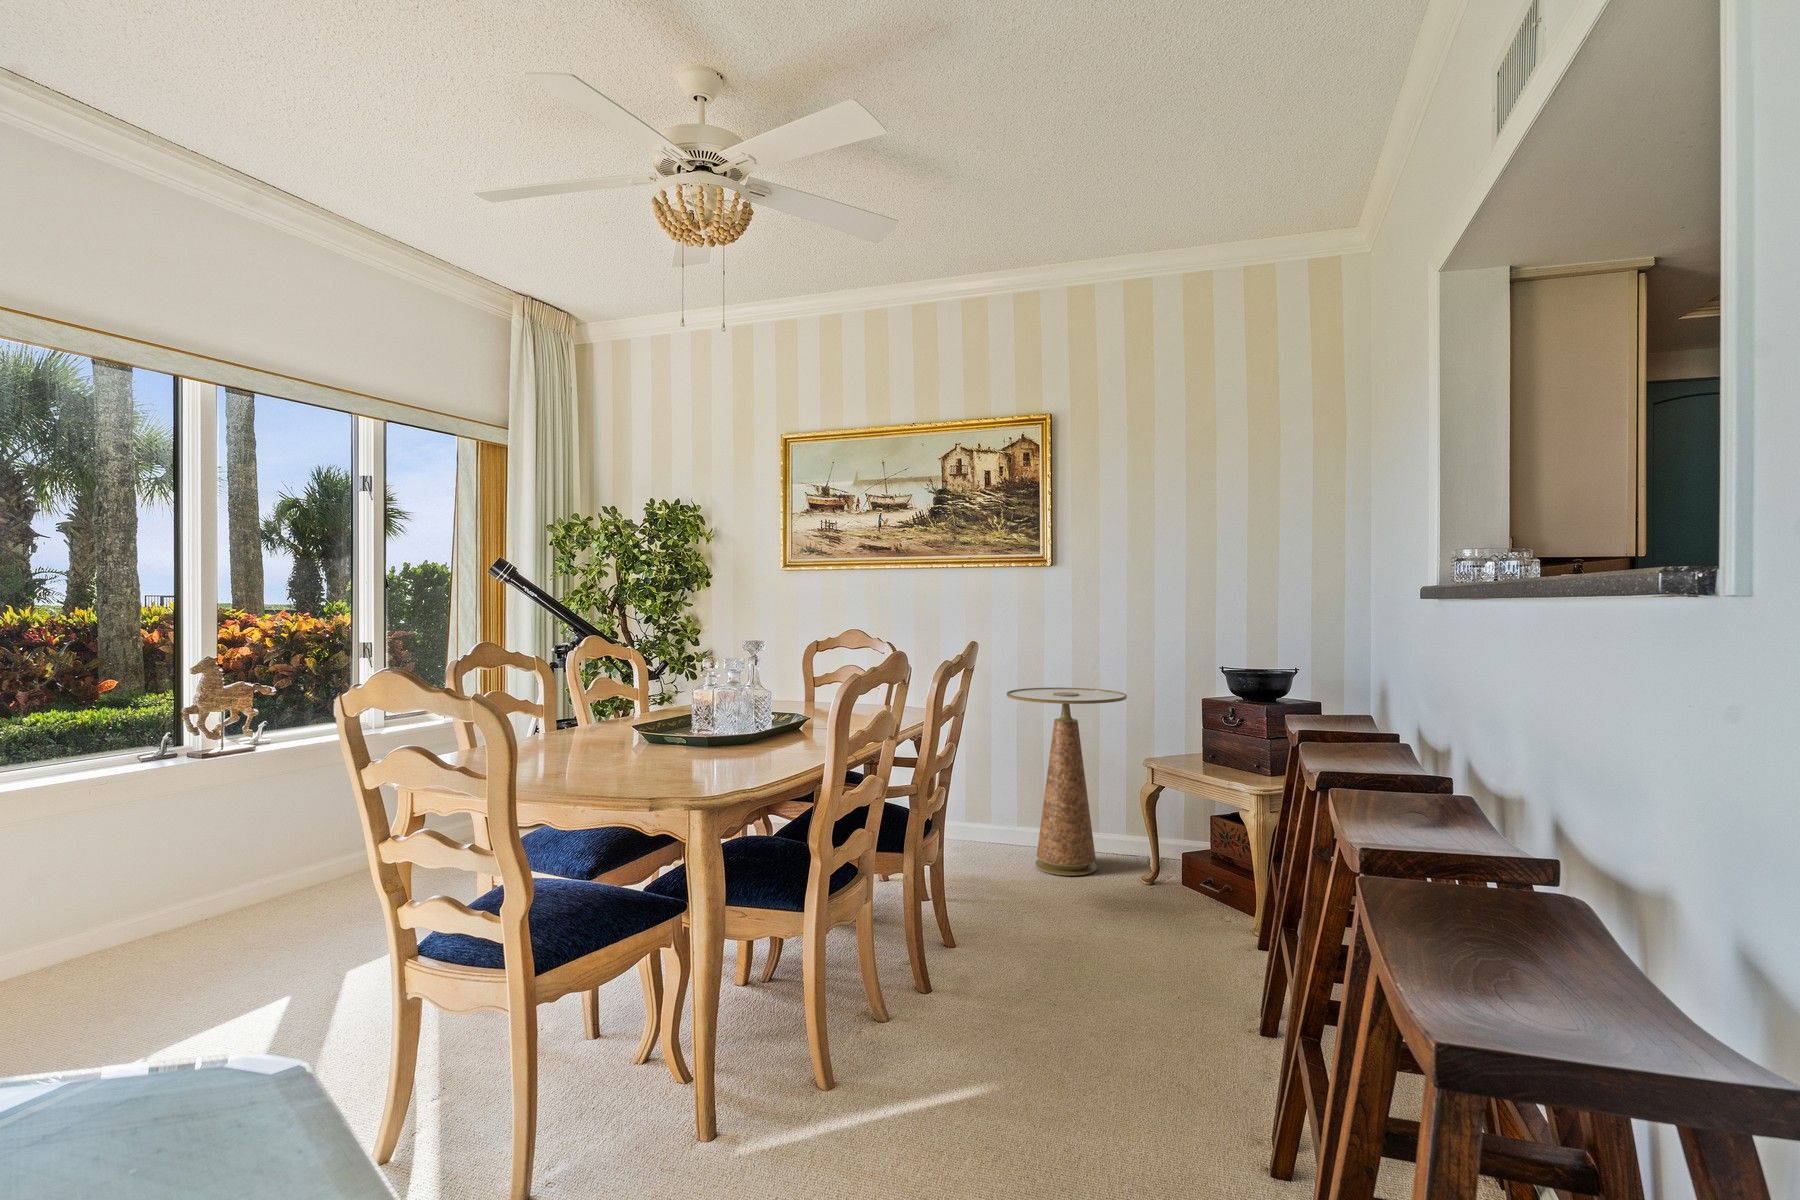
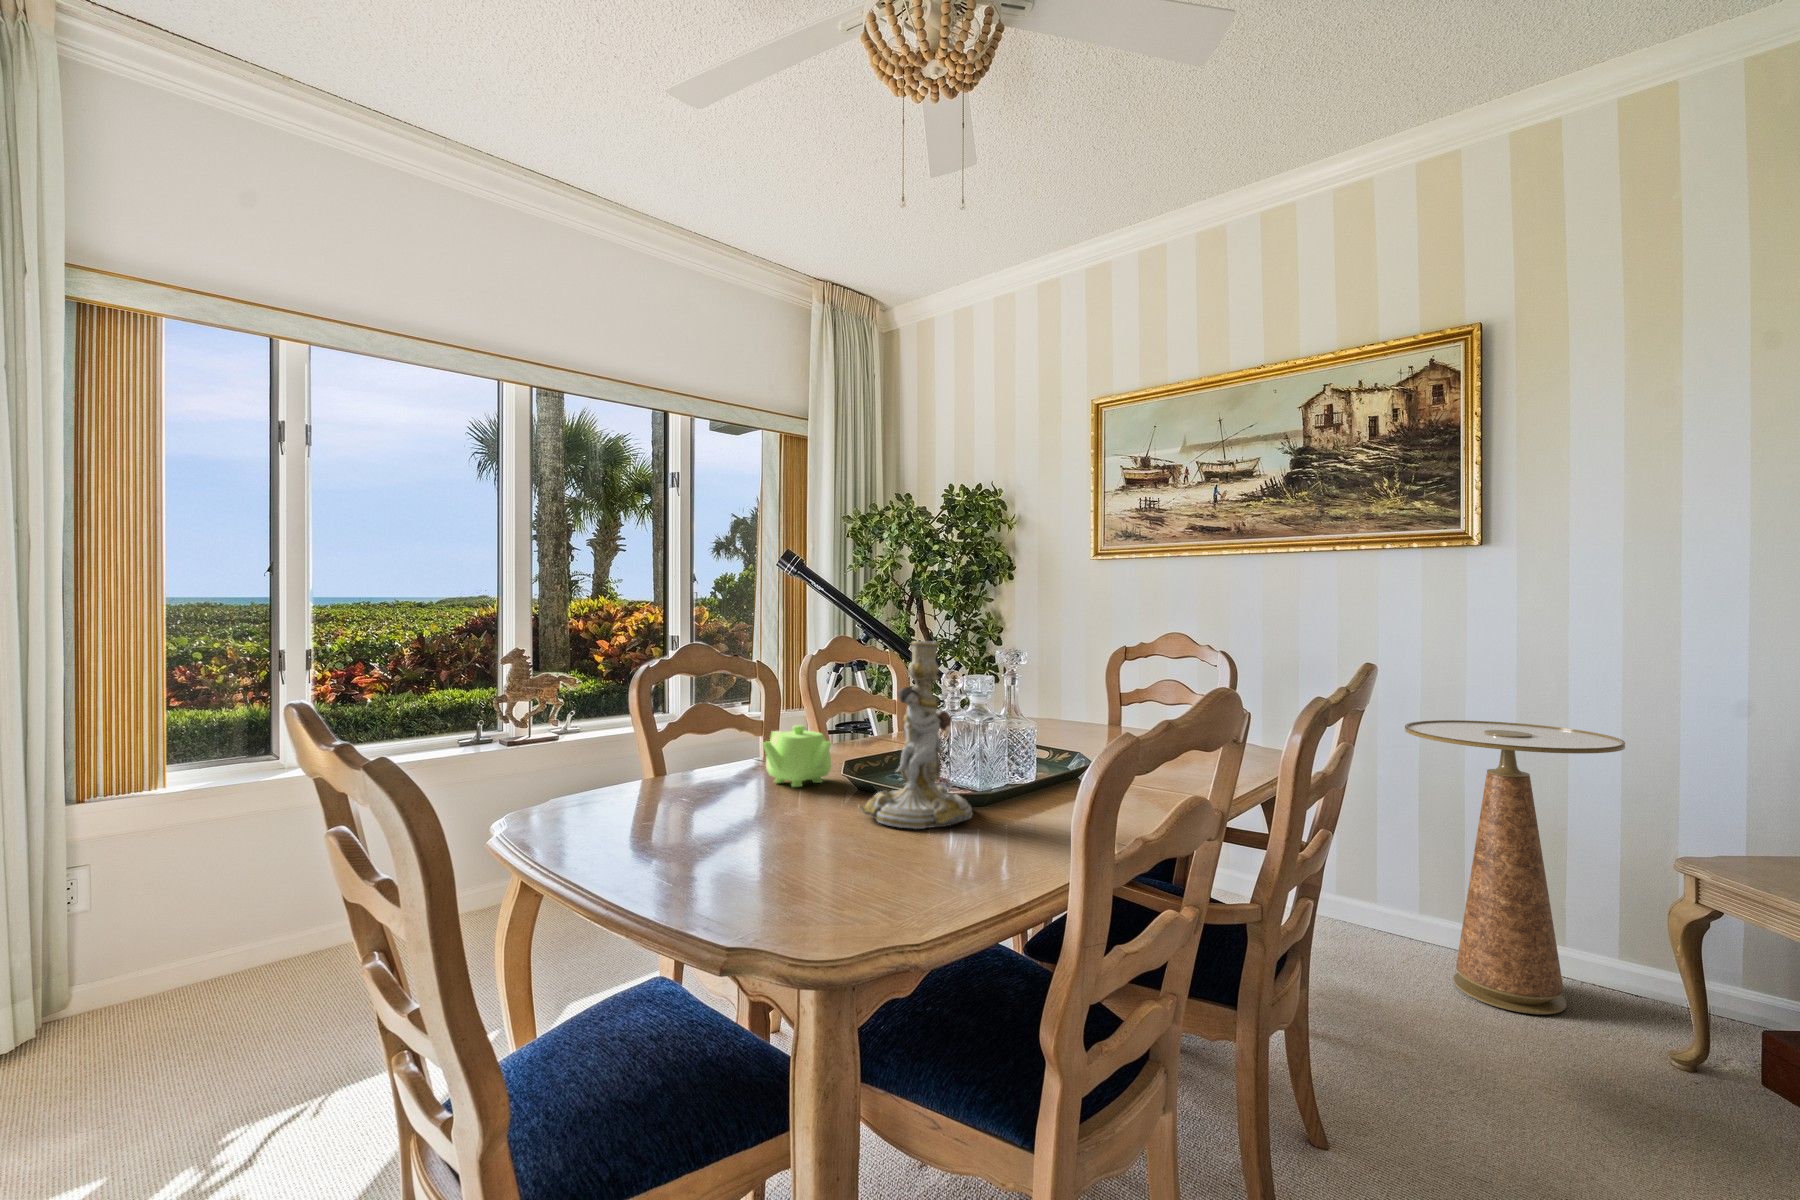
candlestick: none [674,641,755,766] -> present [858,641,973,829]
teapot: none [576,707,636,753] -> present [762,725,832,787]

